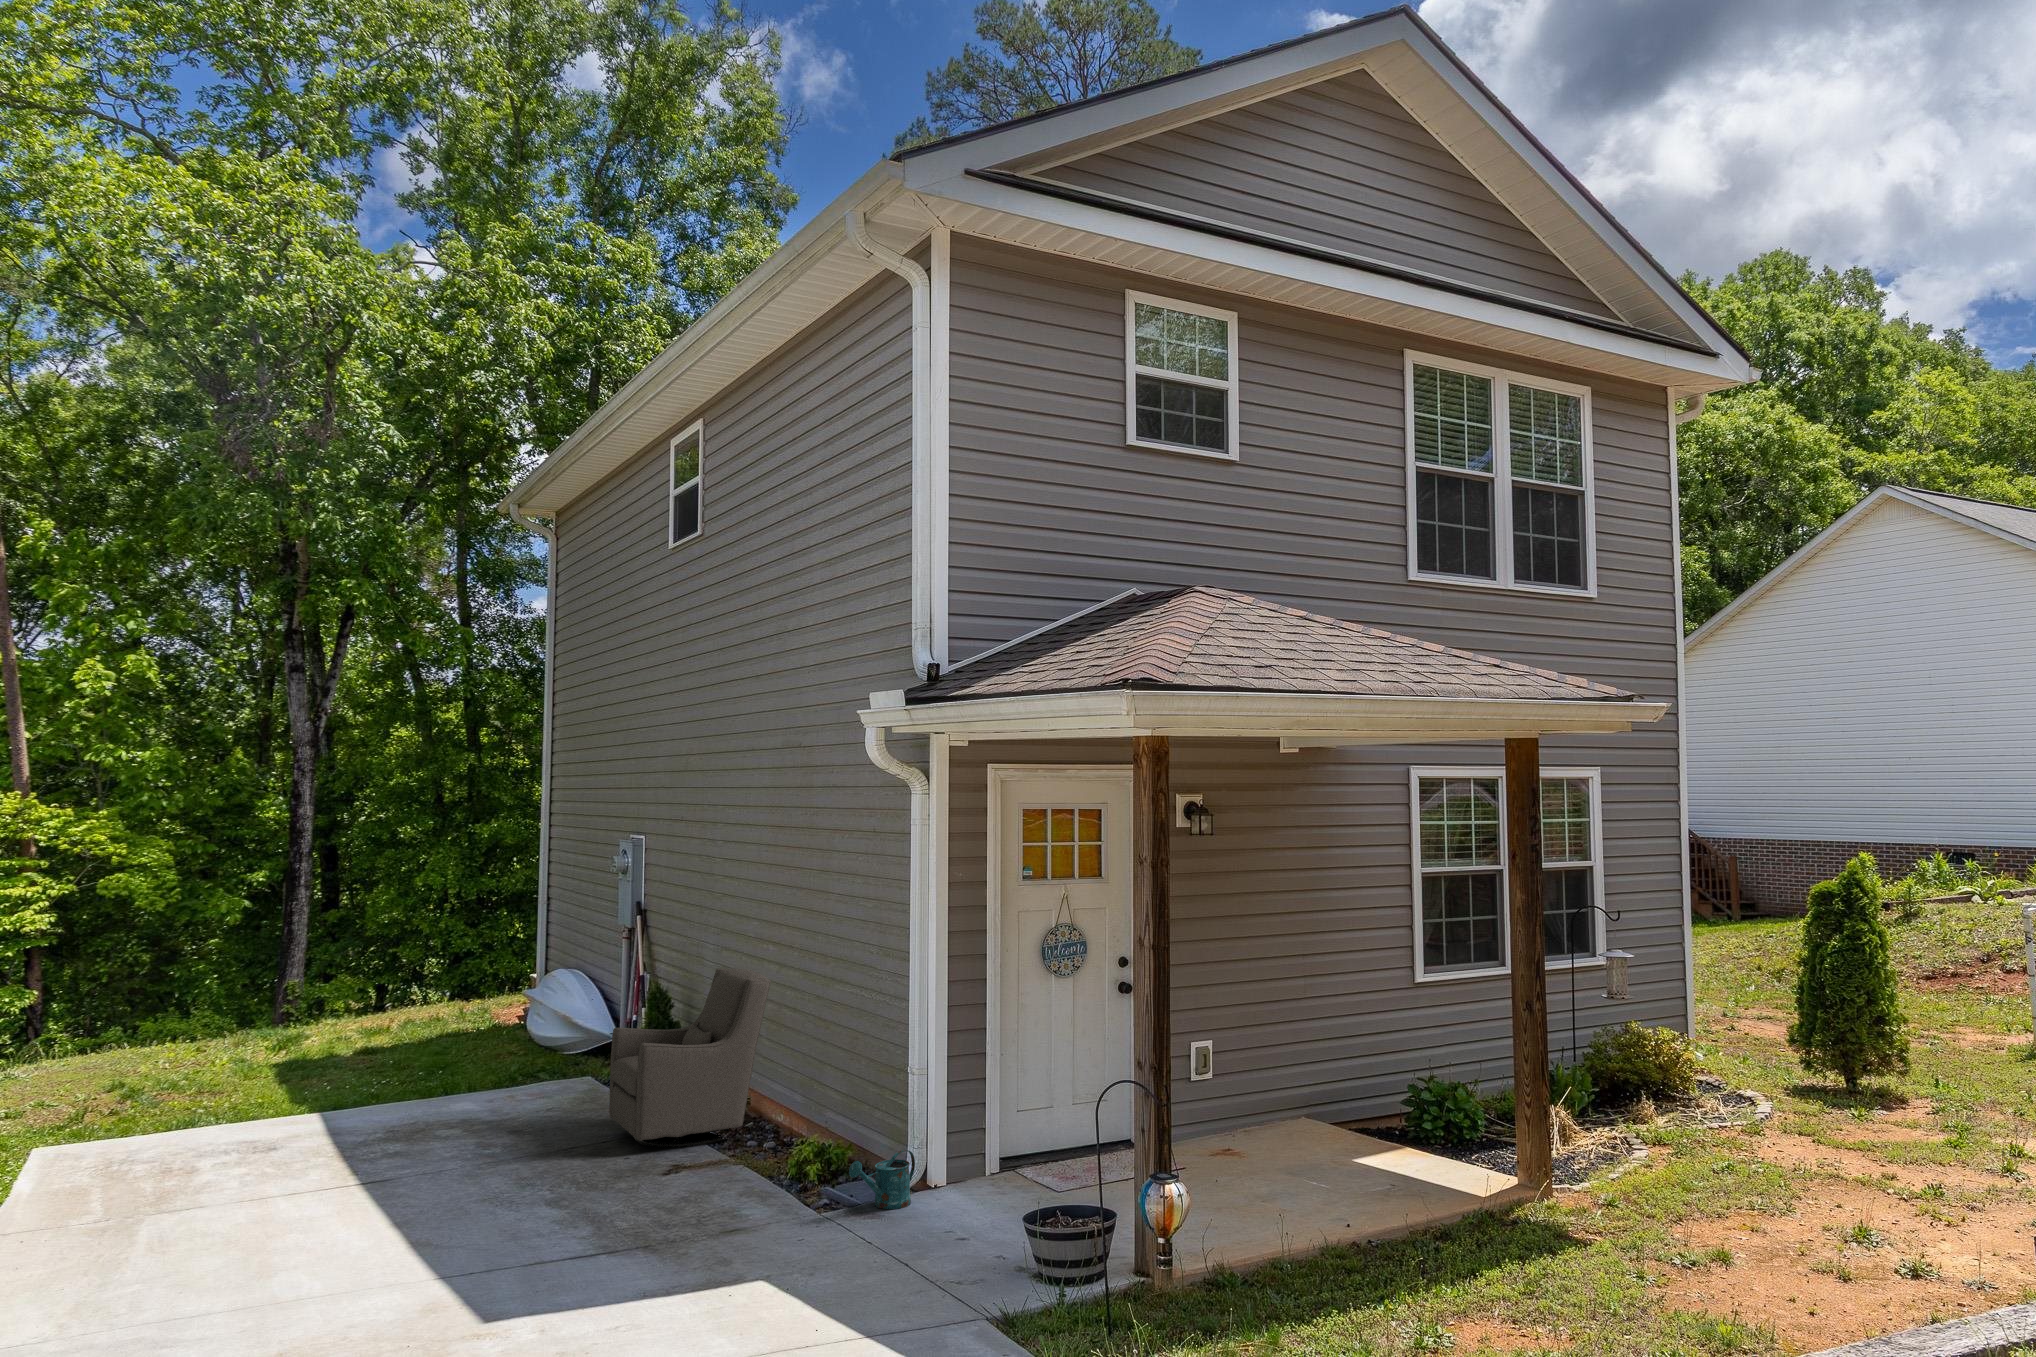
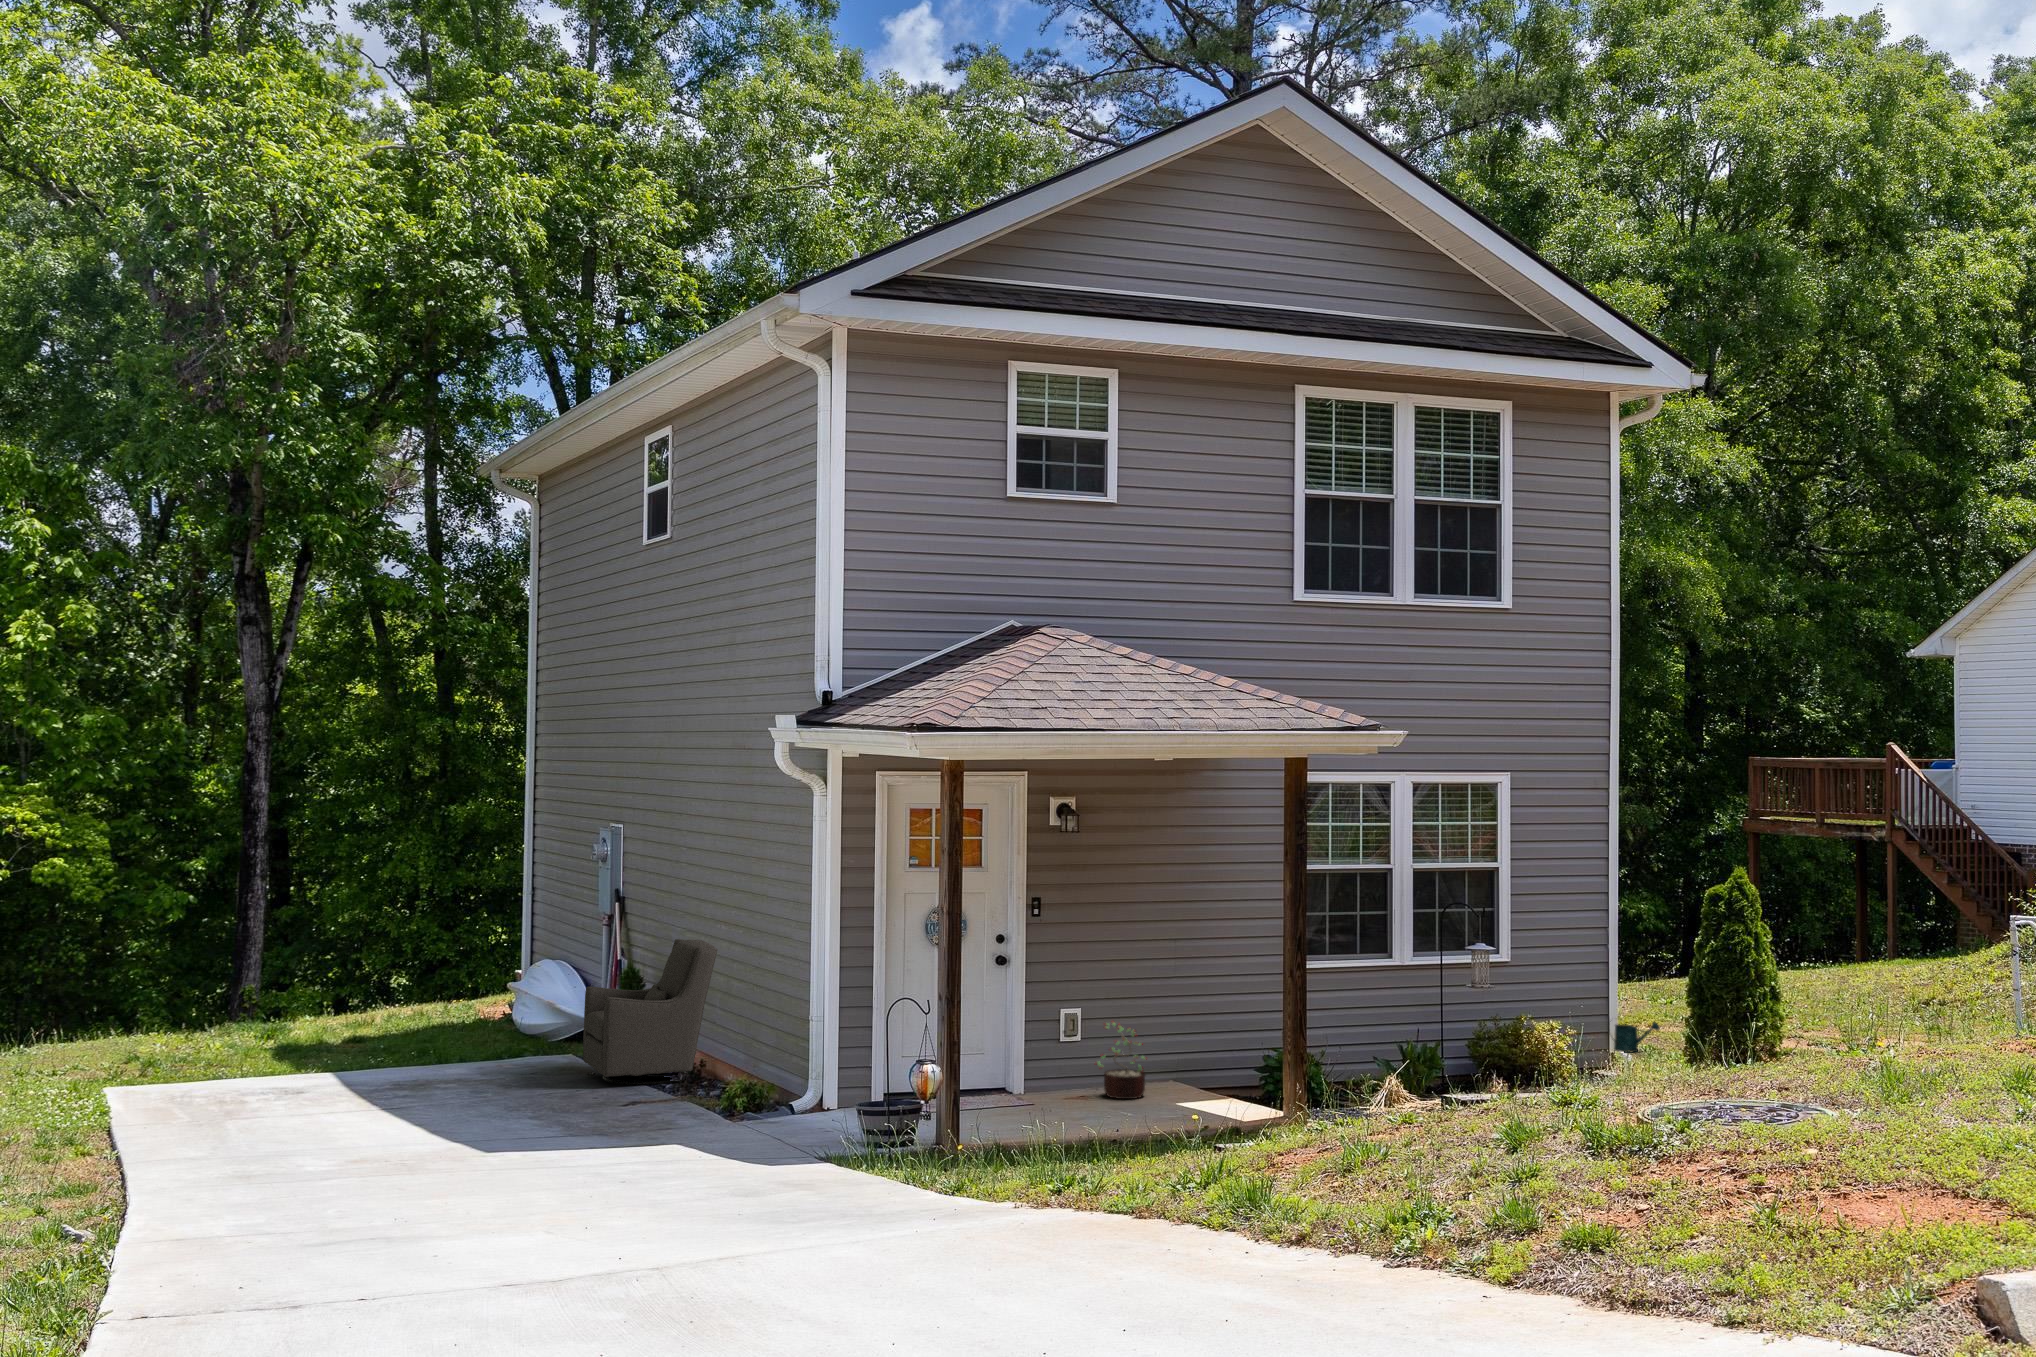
decorative plant: none [1234,1056,1297,1153] -> present [1096,1022,1147,1099]
watering can: present [849,1150,915,1209] -> present [1614,1022,1659,1052]

